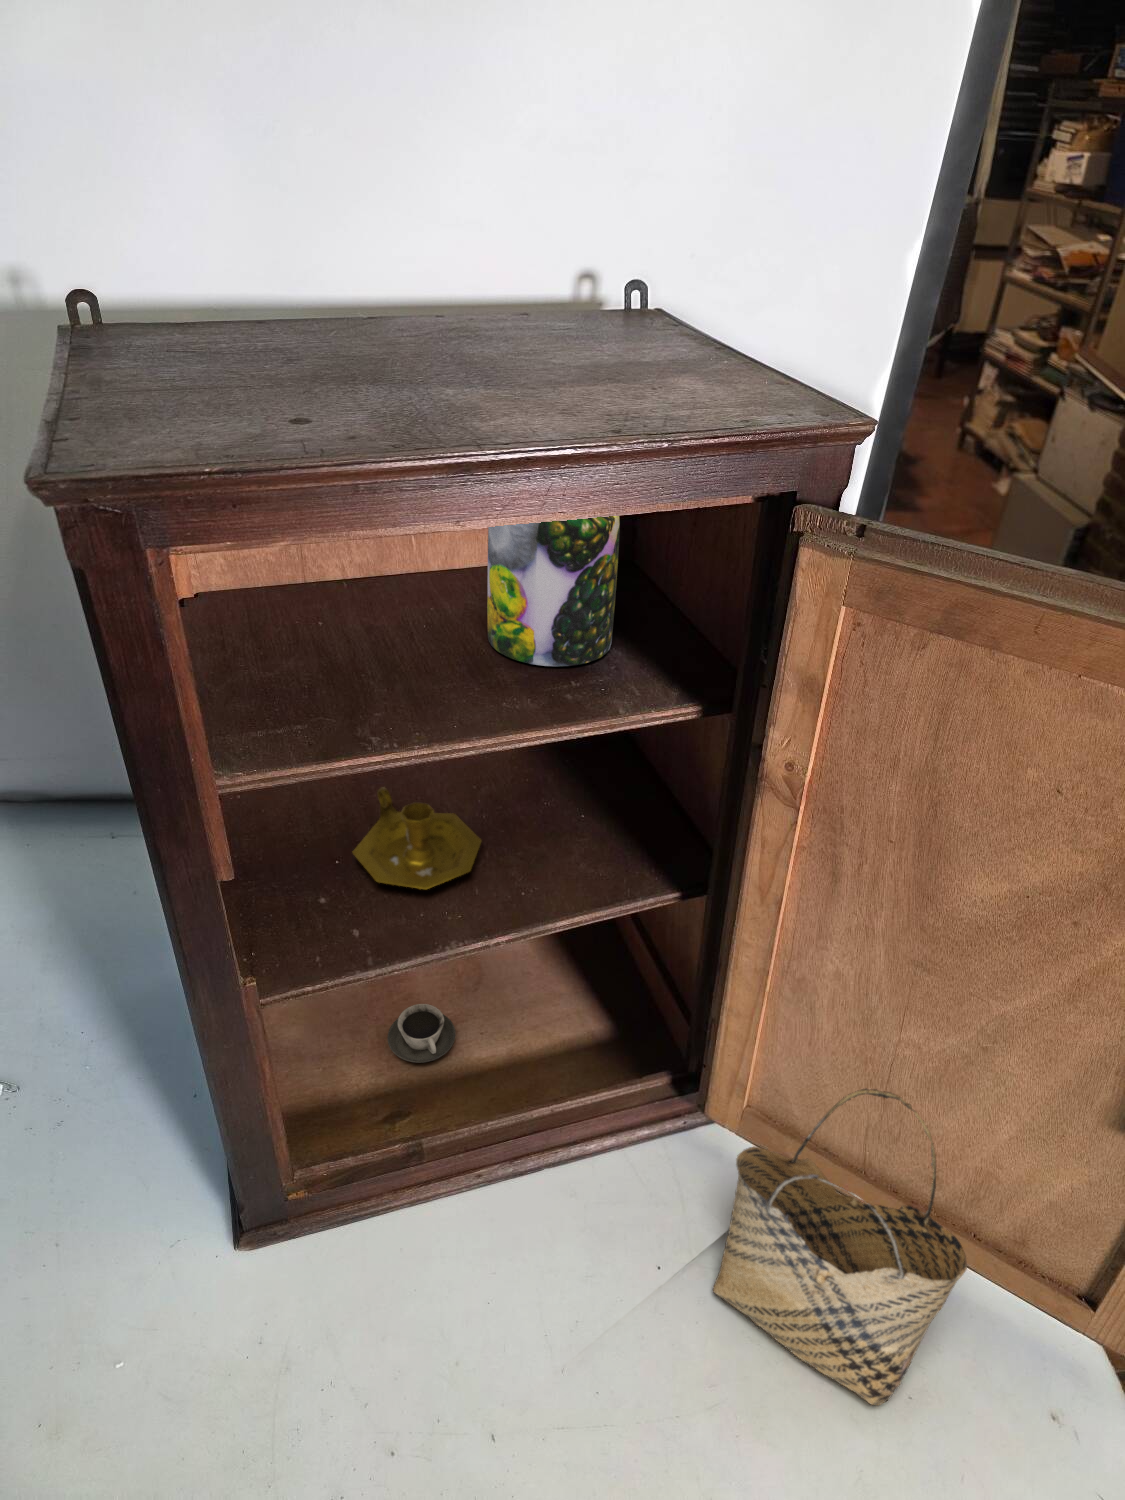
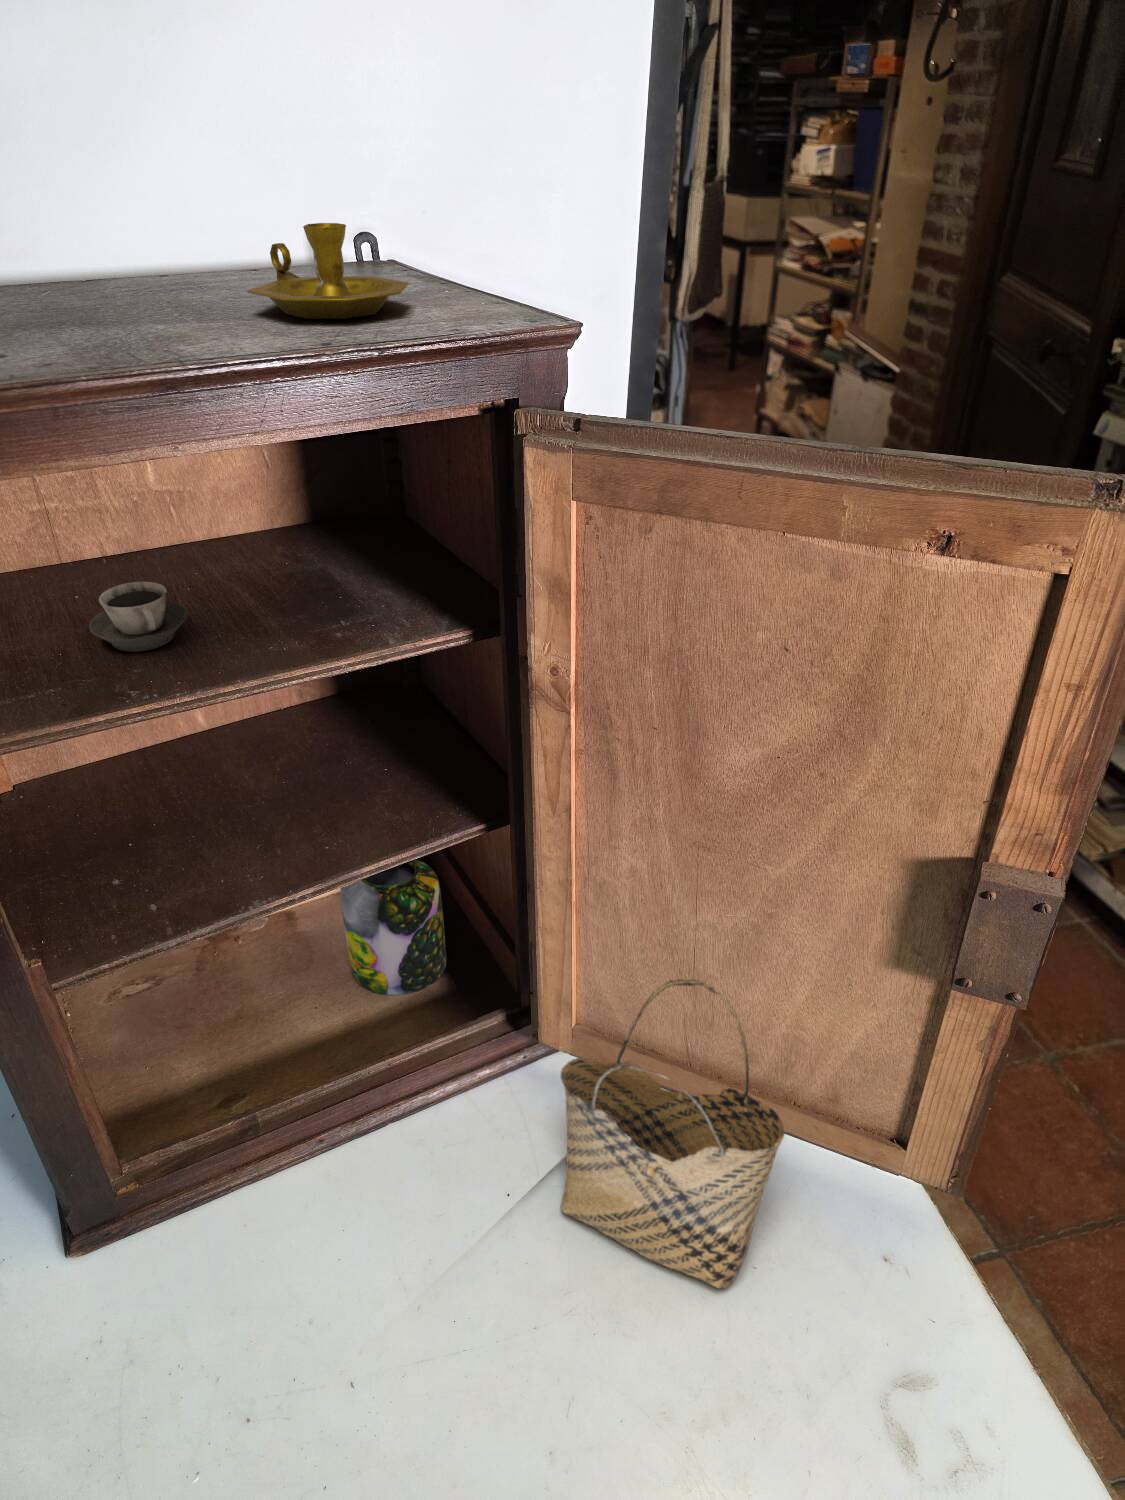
jar: present [487,516,620,666] -> present [340,858,446,995]
candlestick: present [353,787,482,889] -> present [247,223,409,319]
cup: present [388,1004,456,1063] -> present [89,582,188,652]

